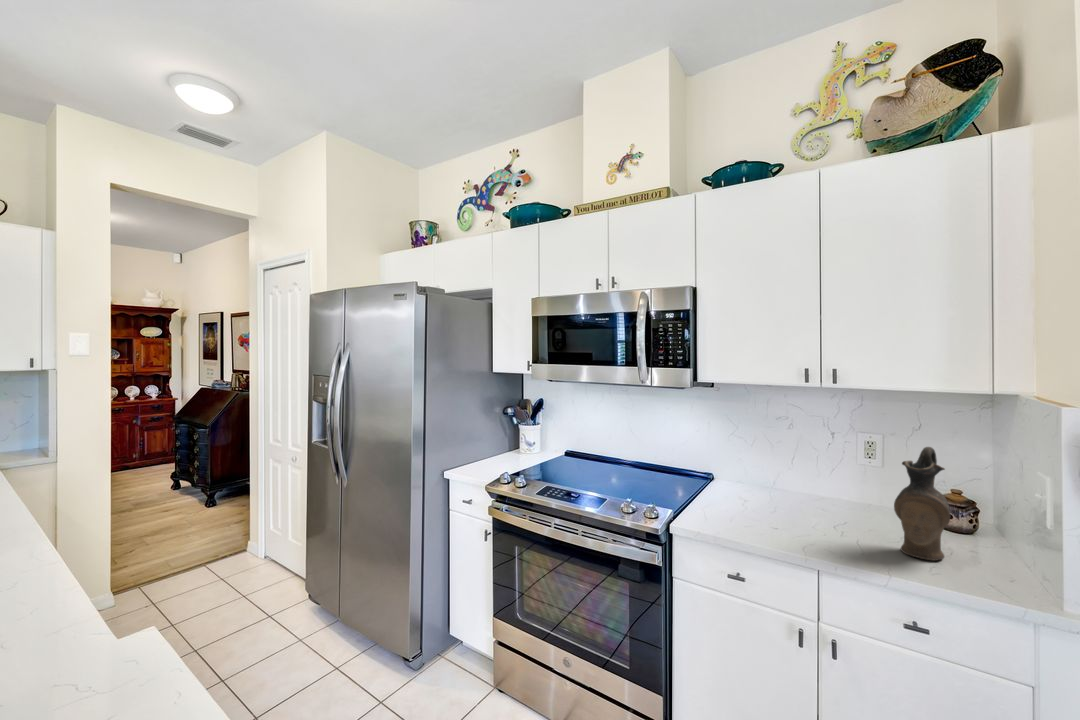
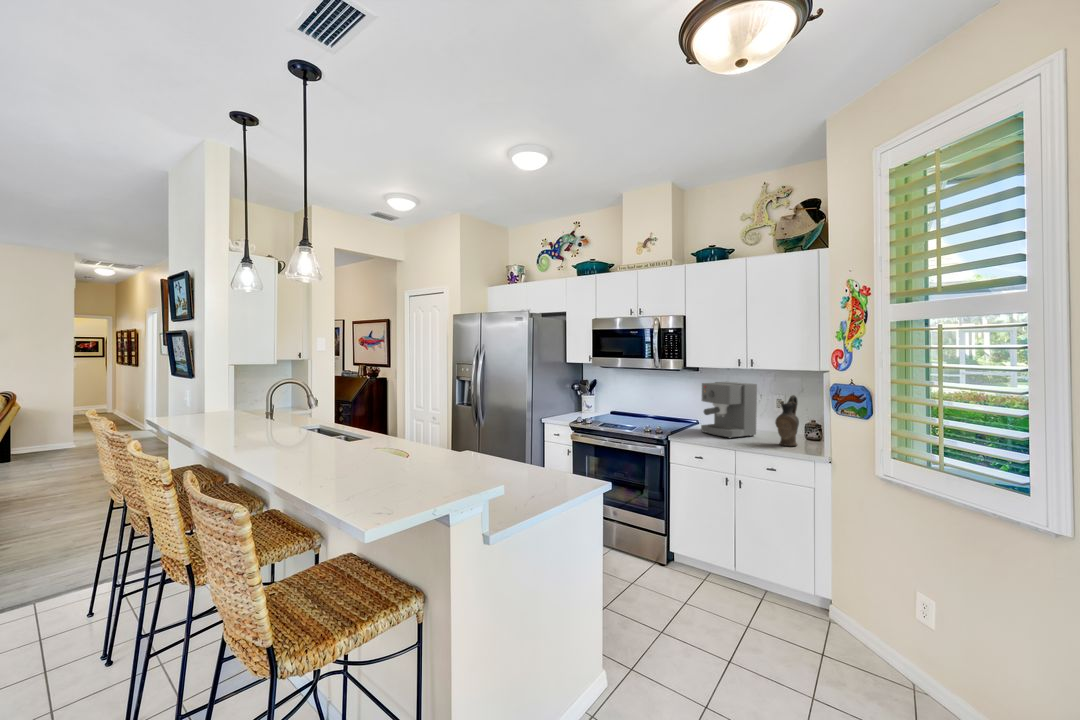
coffee maker: none [726,410,837,531] -> present [701,382,757,438]

